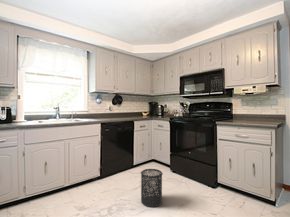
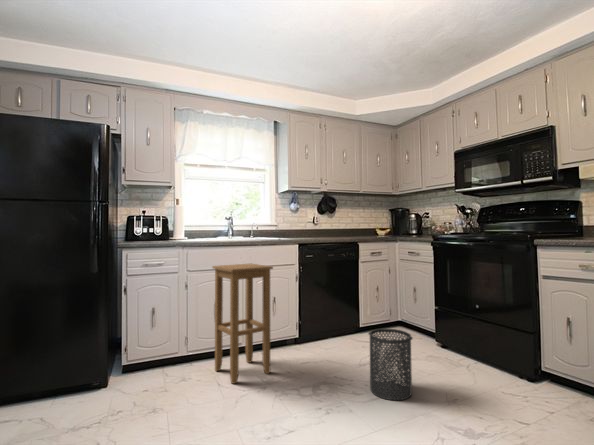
stool: none [49,136,88,209] -> present [213,264,273,384]

